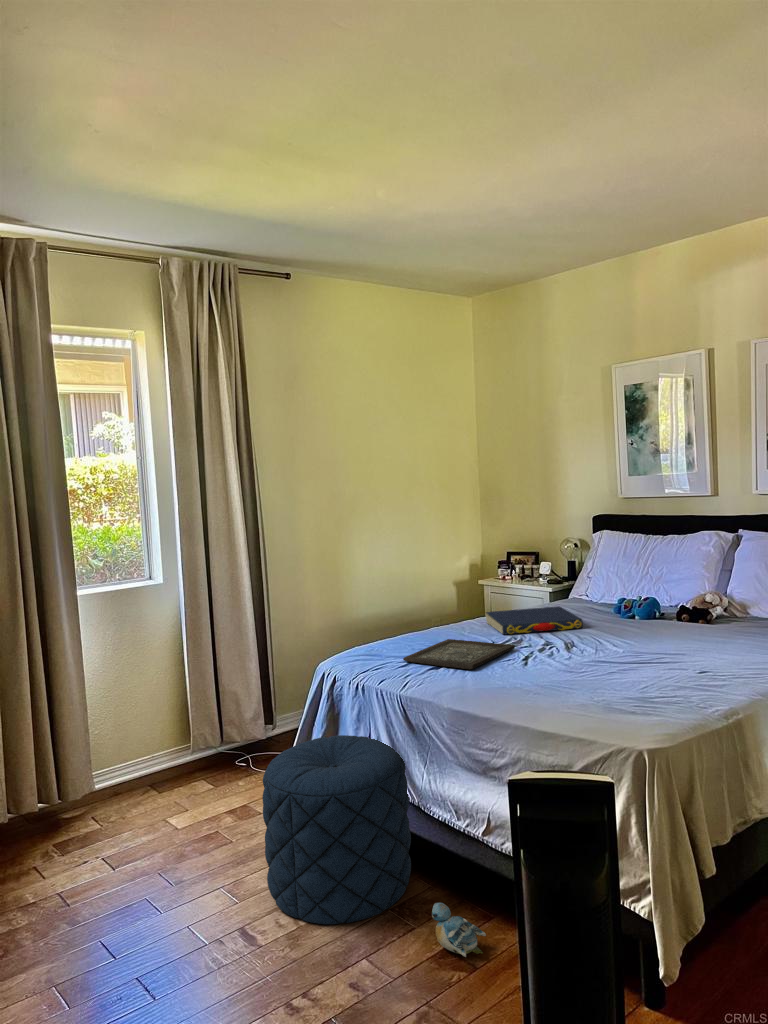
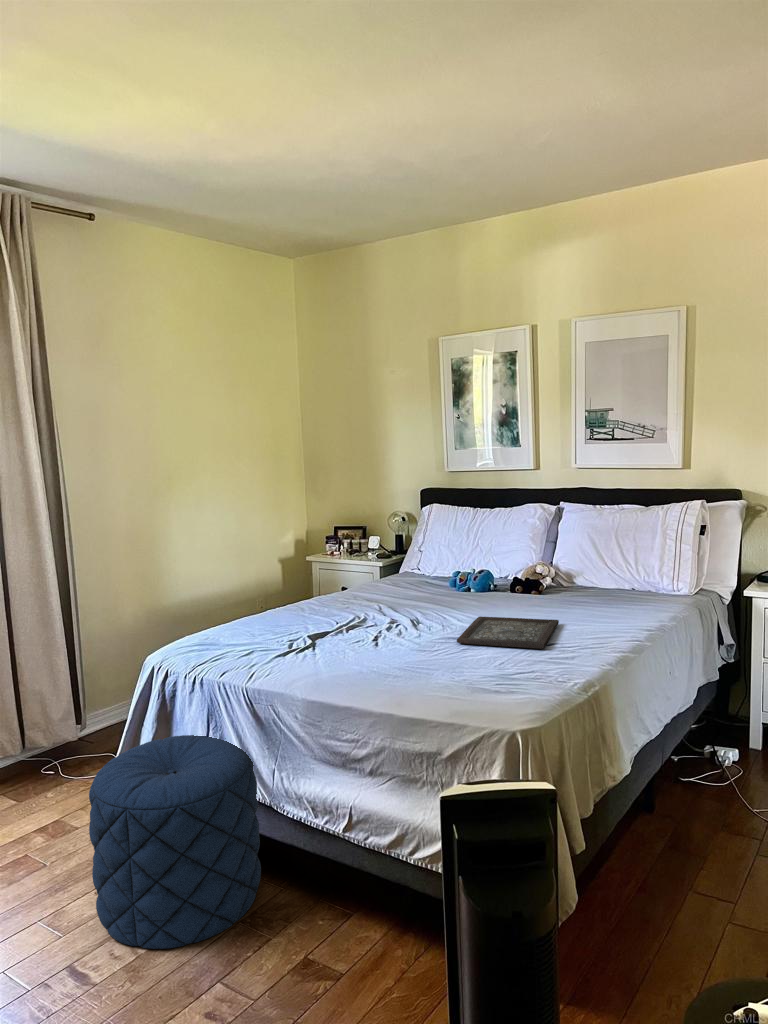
book: present [486,606,583,635] -> none [323,582,424,615]
tray: present [403,639,515,669] -> present [457,617,559,649]
plush toy: present [432,903,486,957] -> none [291,908,350,962]

